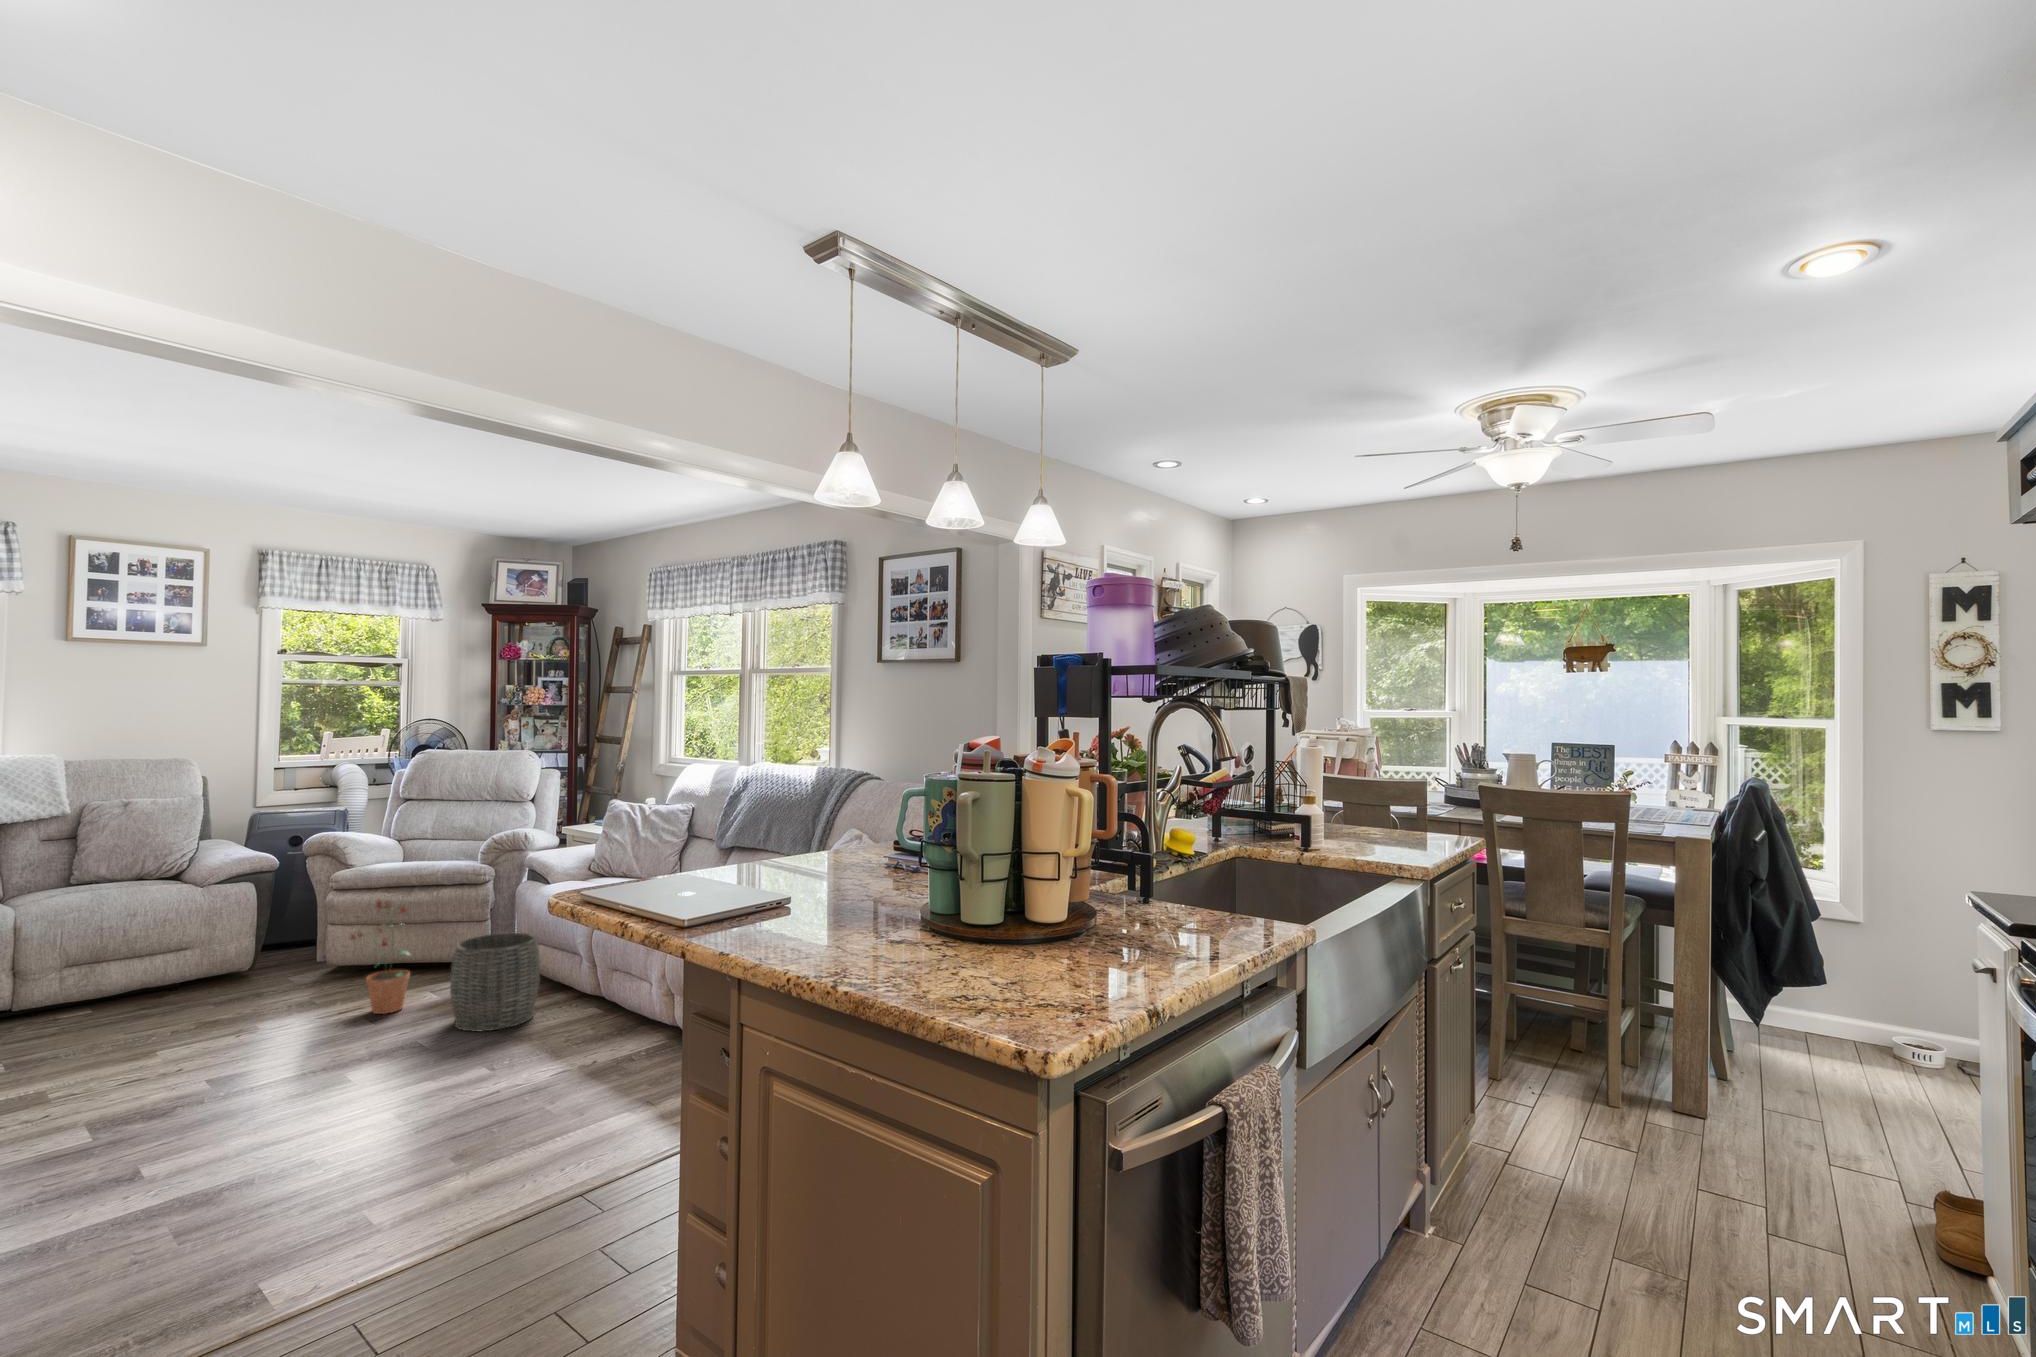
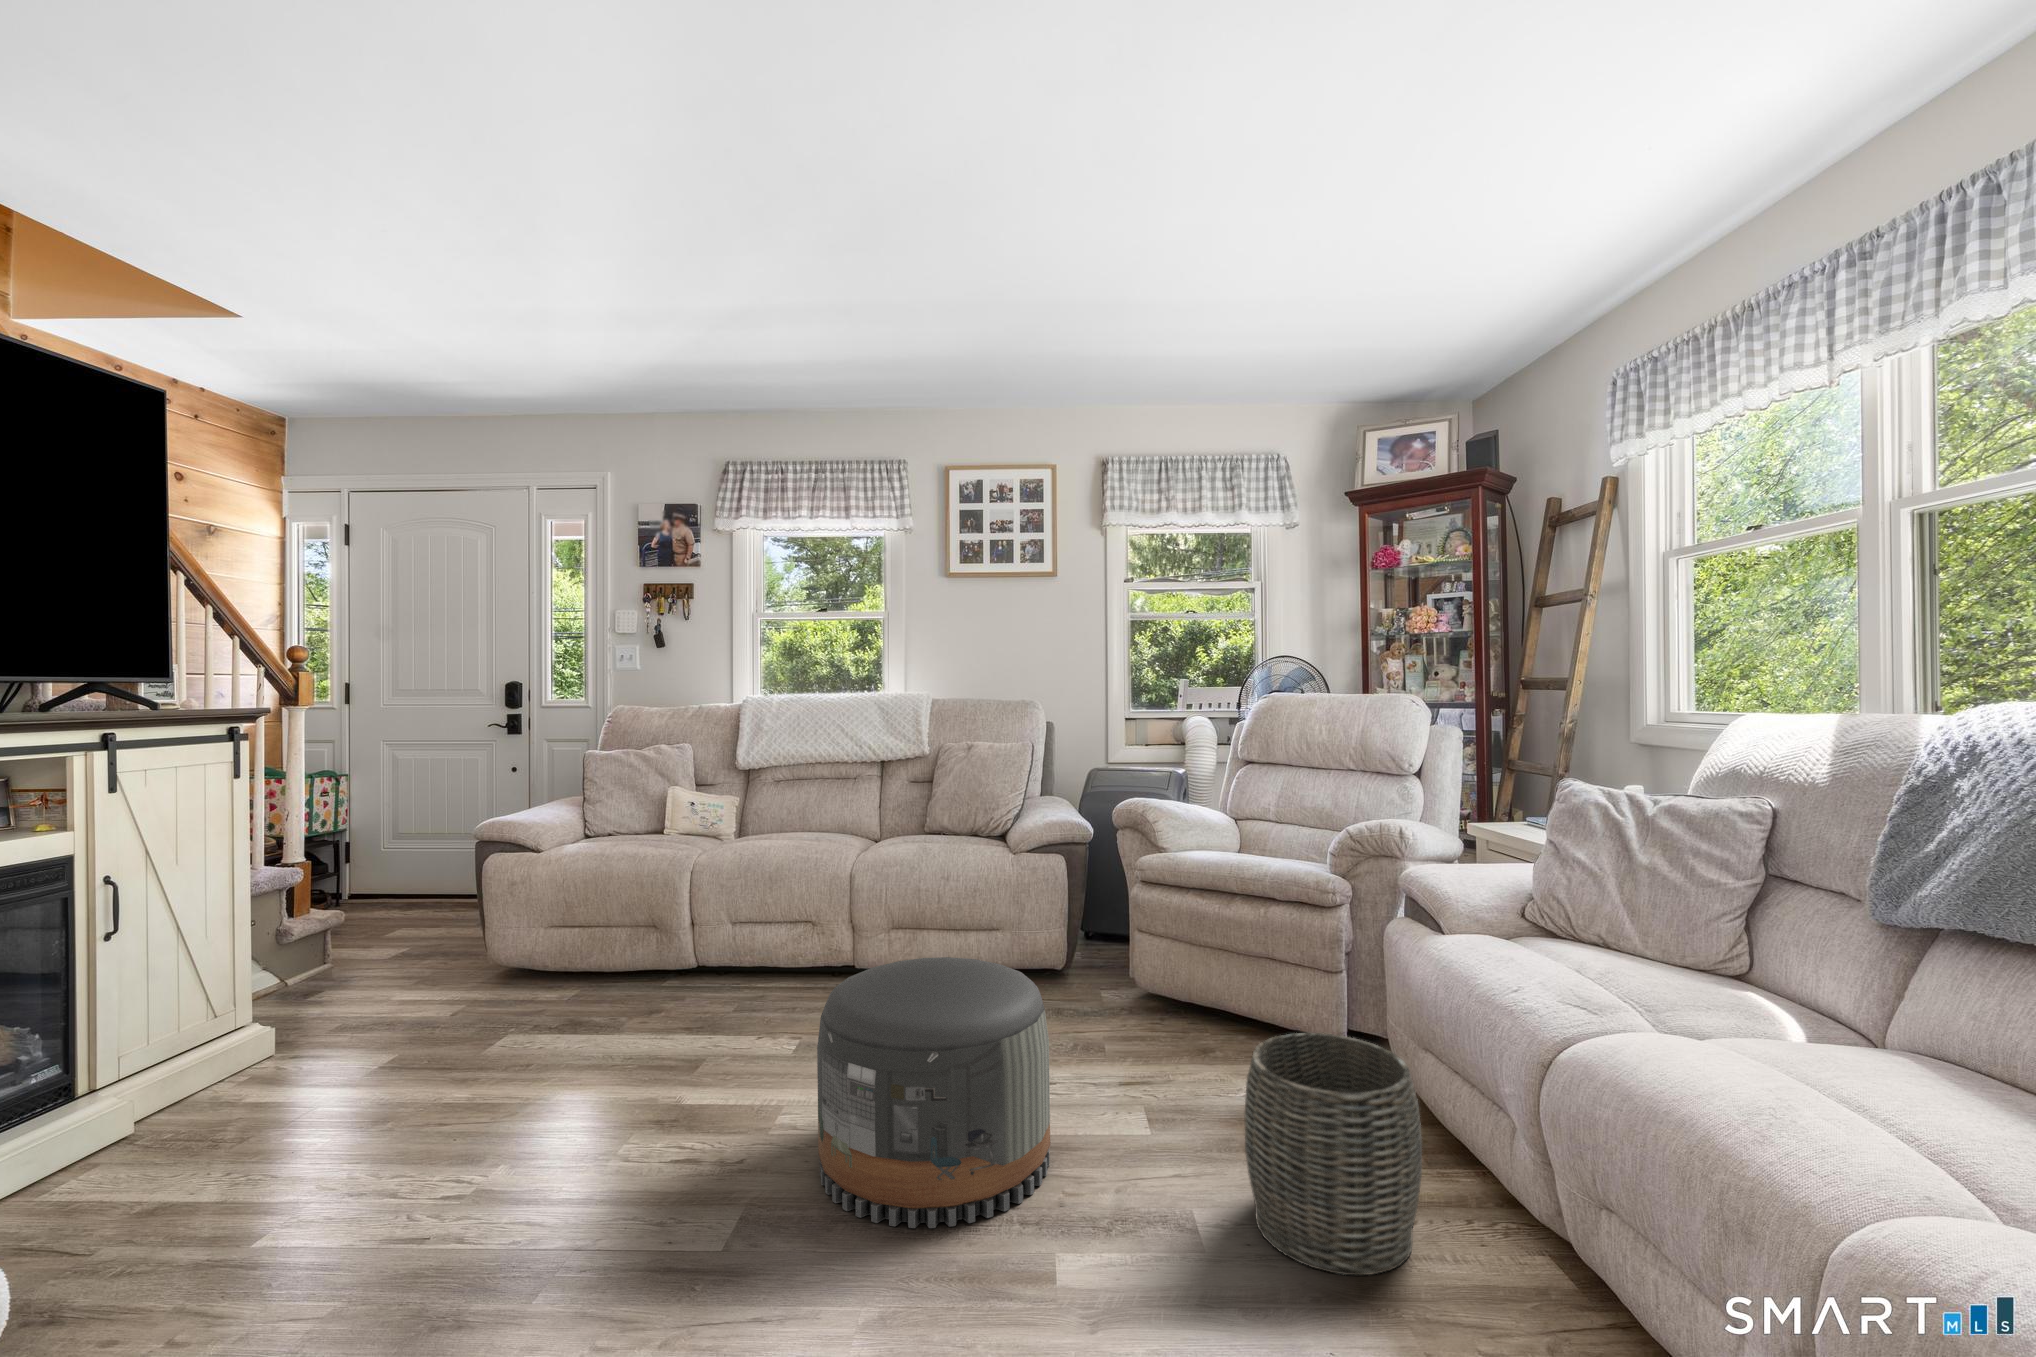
potted plant: present [350,900,411,1014] -> none [1114,919,1204,1125]
pouf: none [140,938,323,1088] -> present [817,957,1050,1228]

